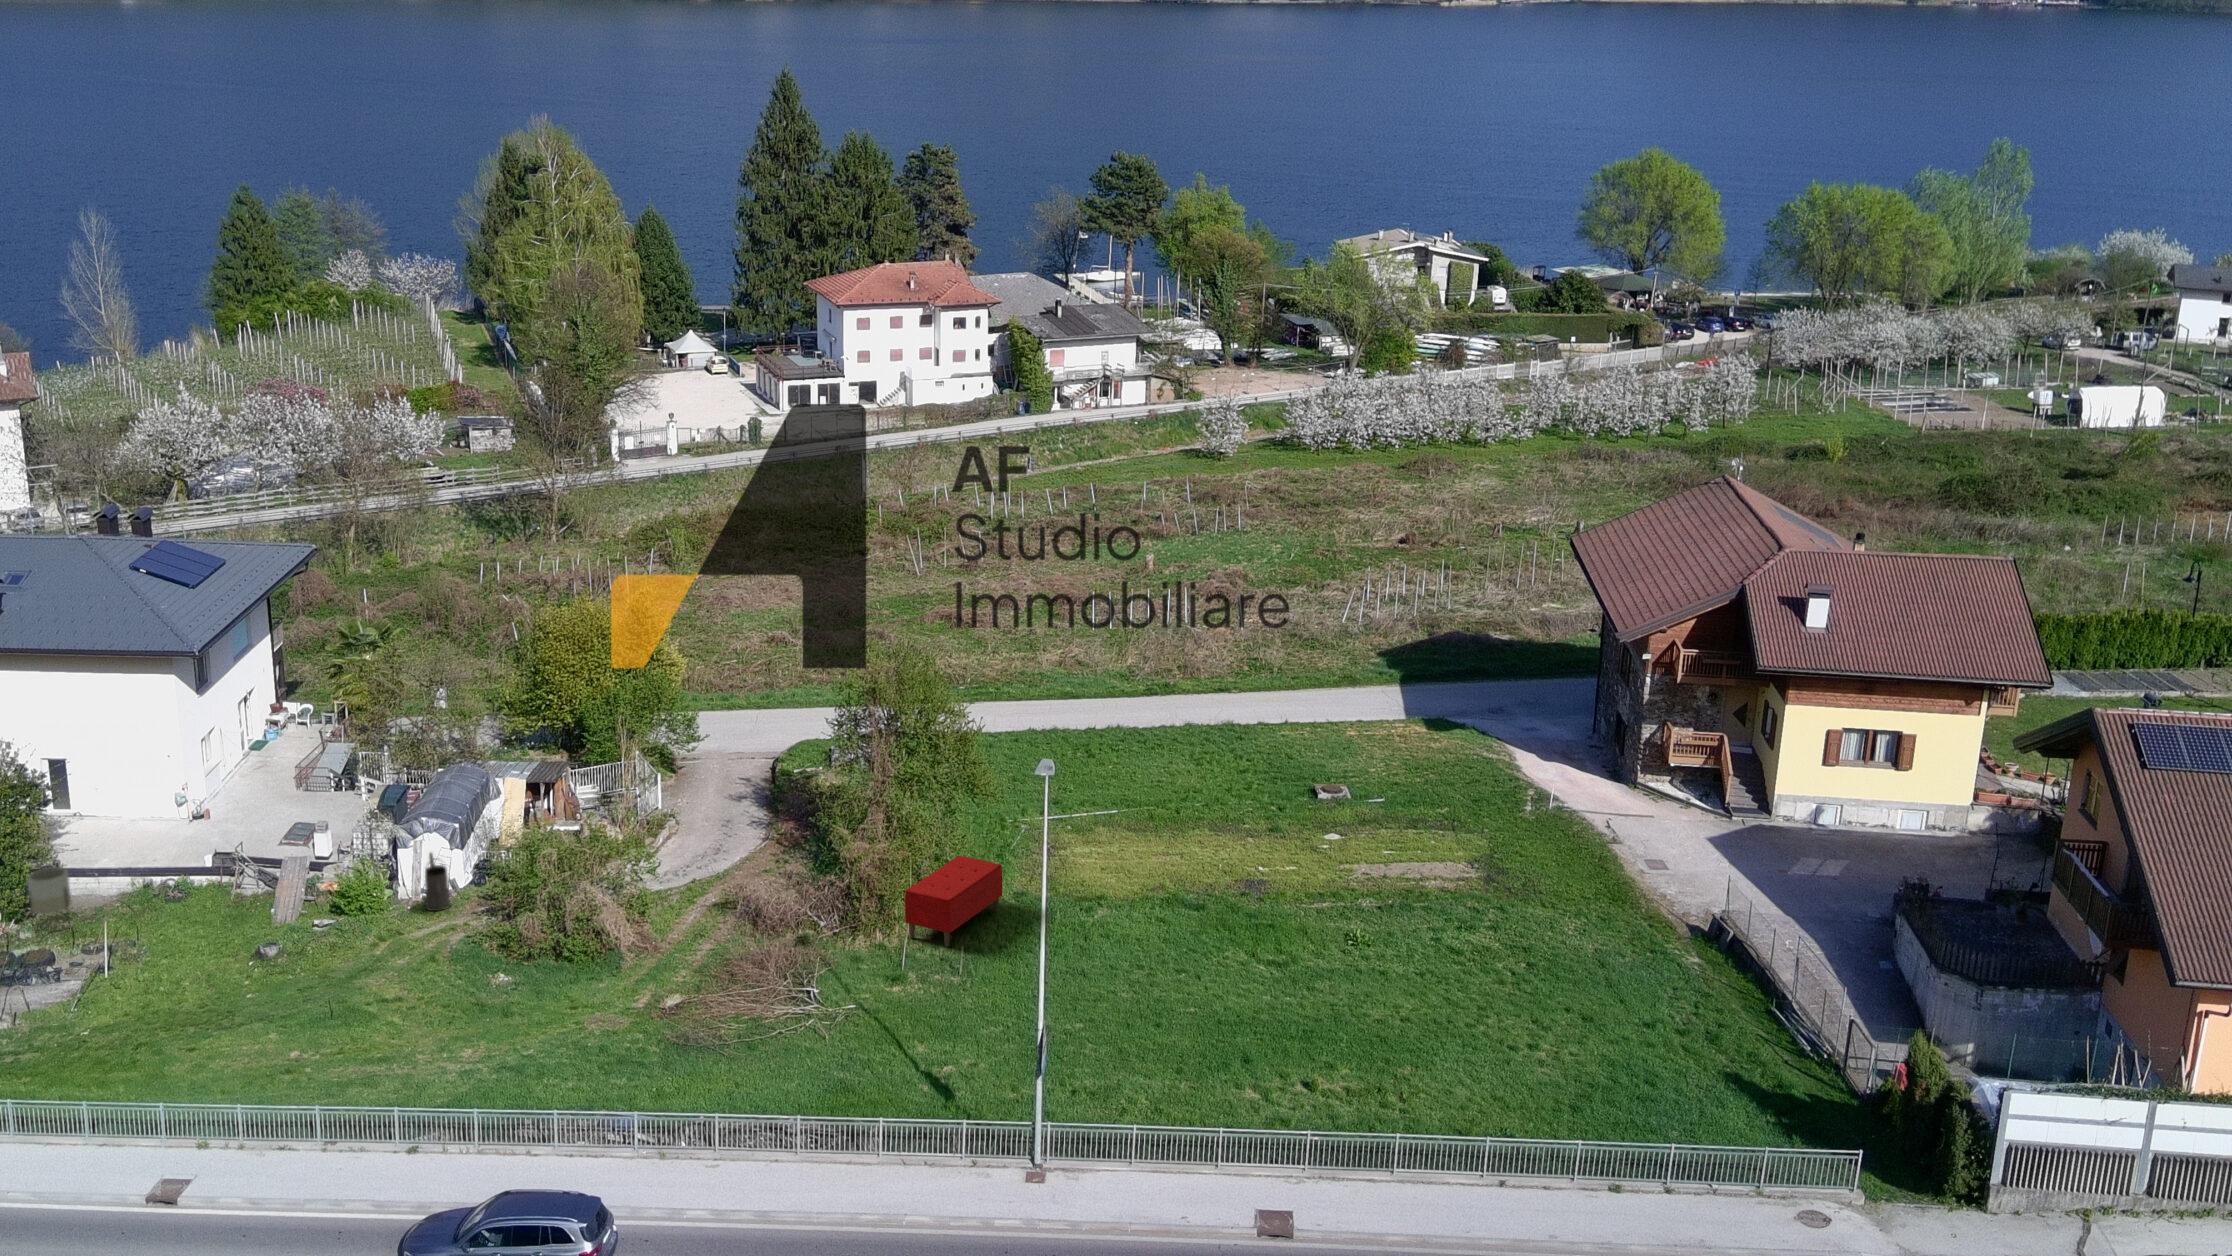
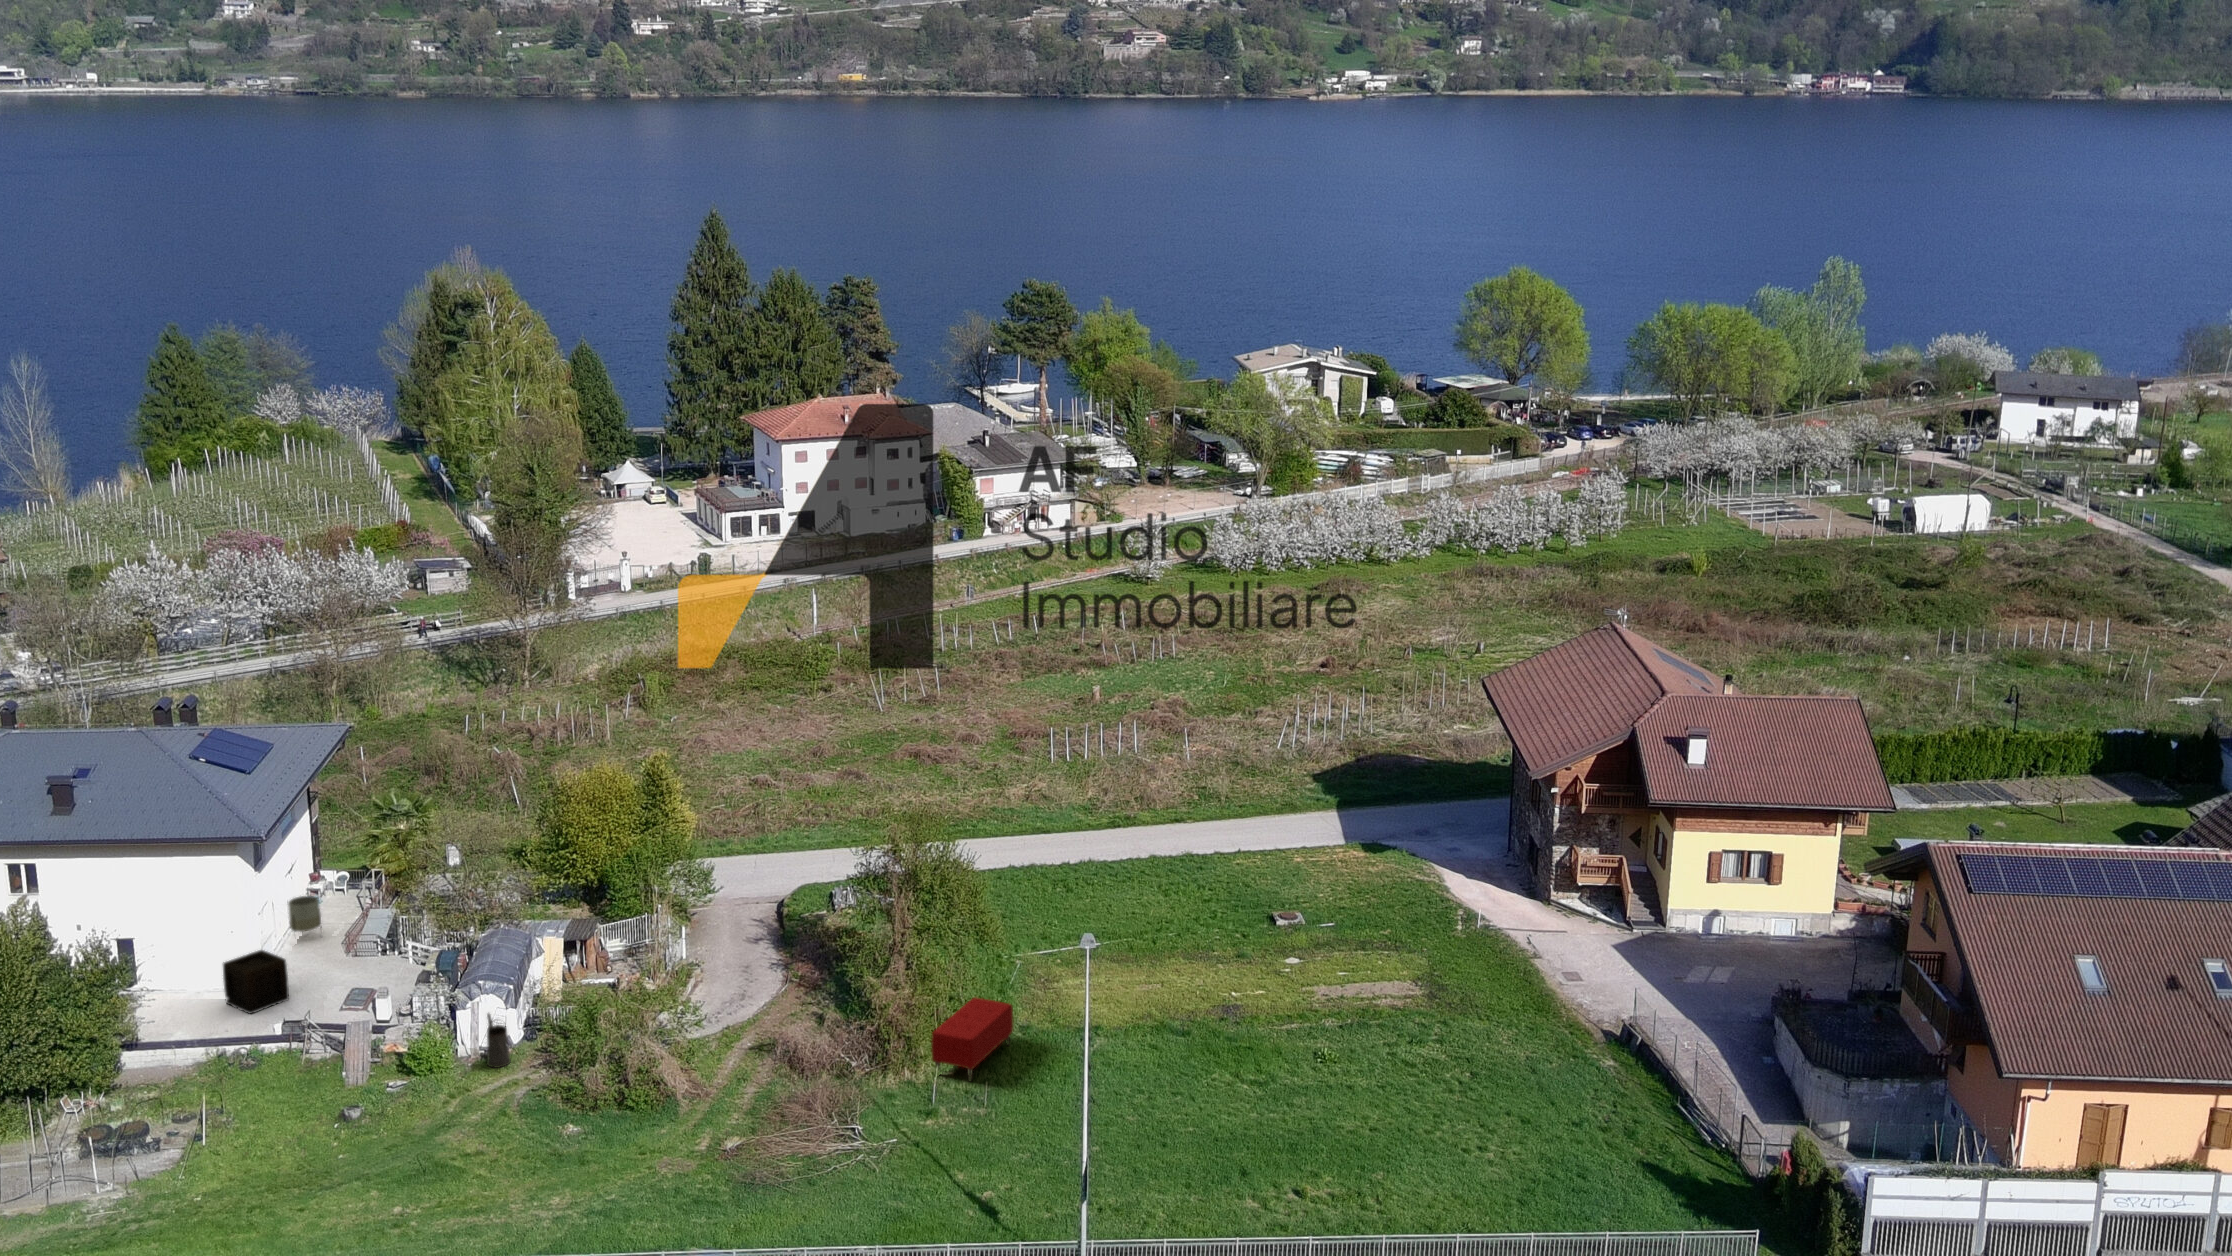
wooden crate: none [167,780,237,847] -> present [223,950,289,1014]
planter: present [28,867,71,914] -> present [288,896,321,932]

